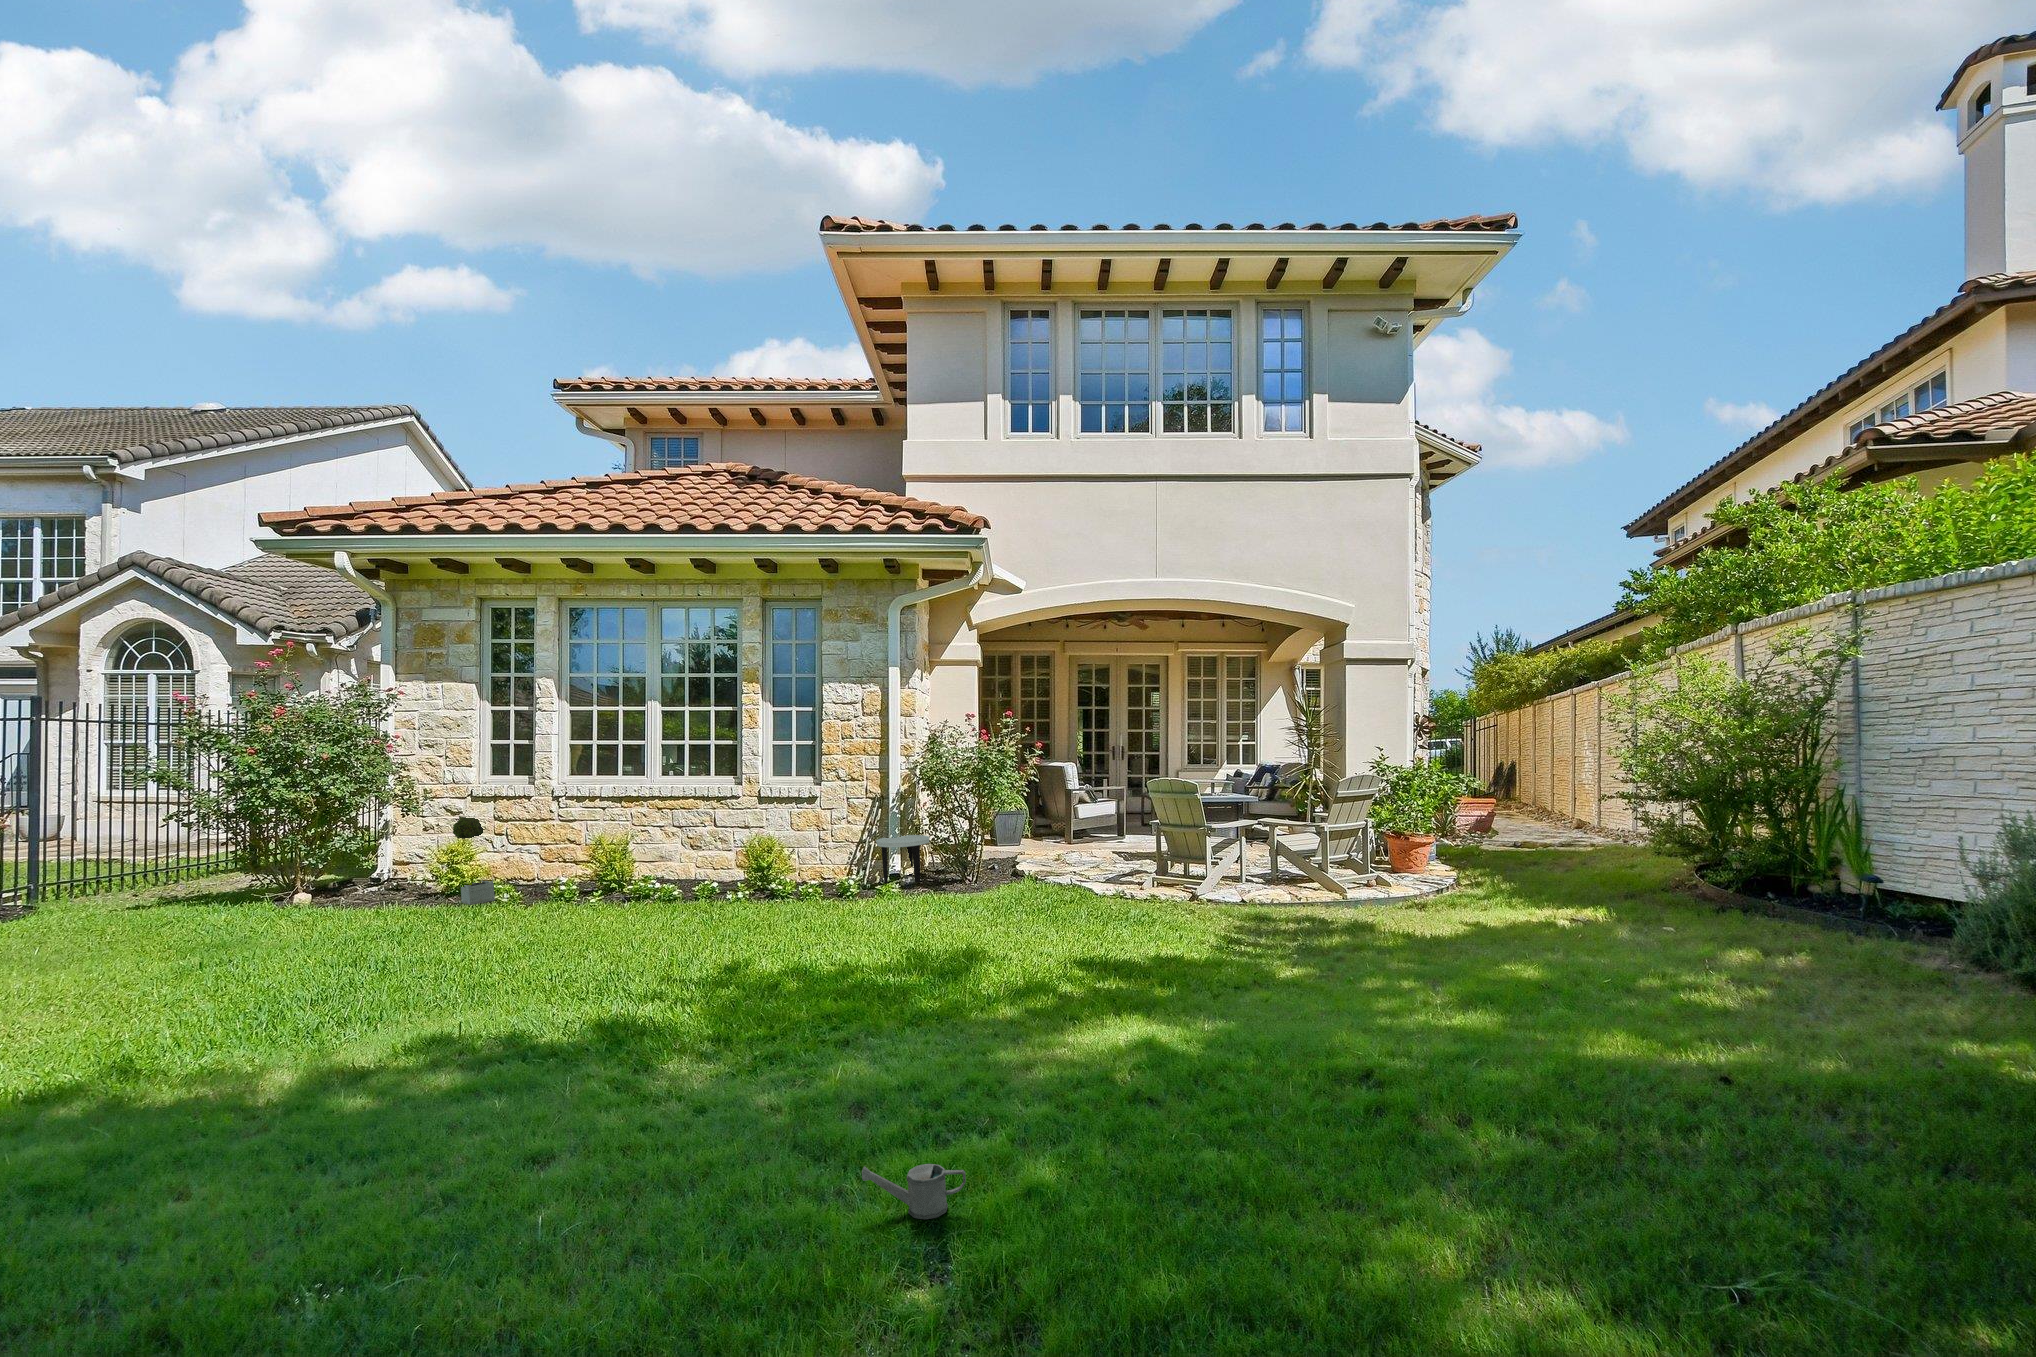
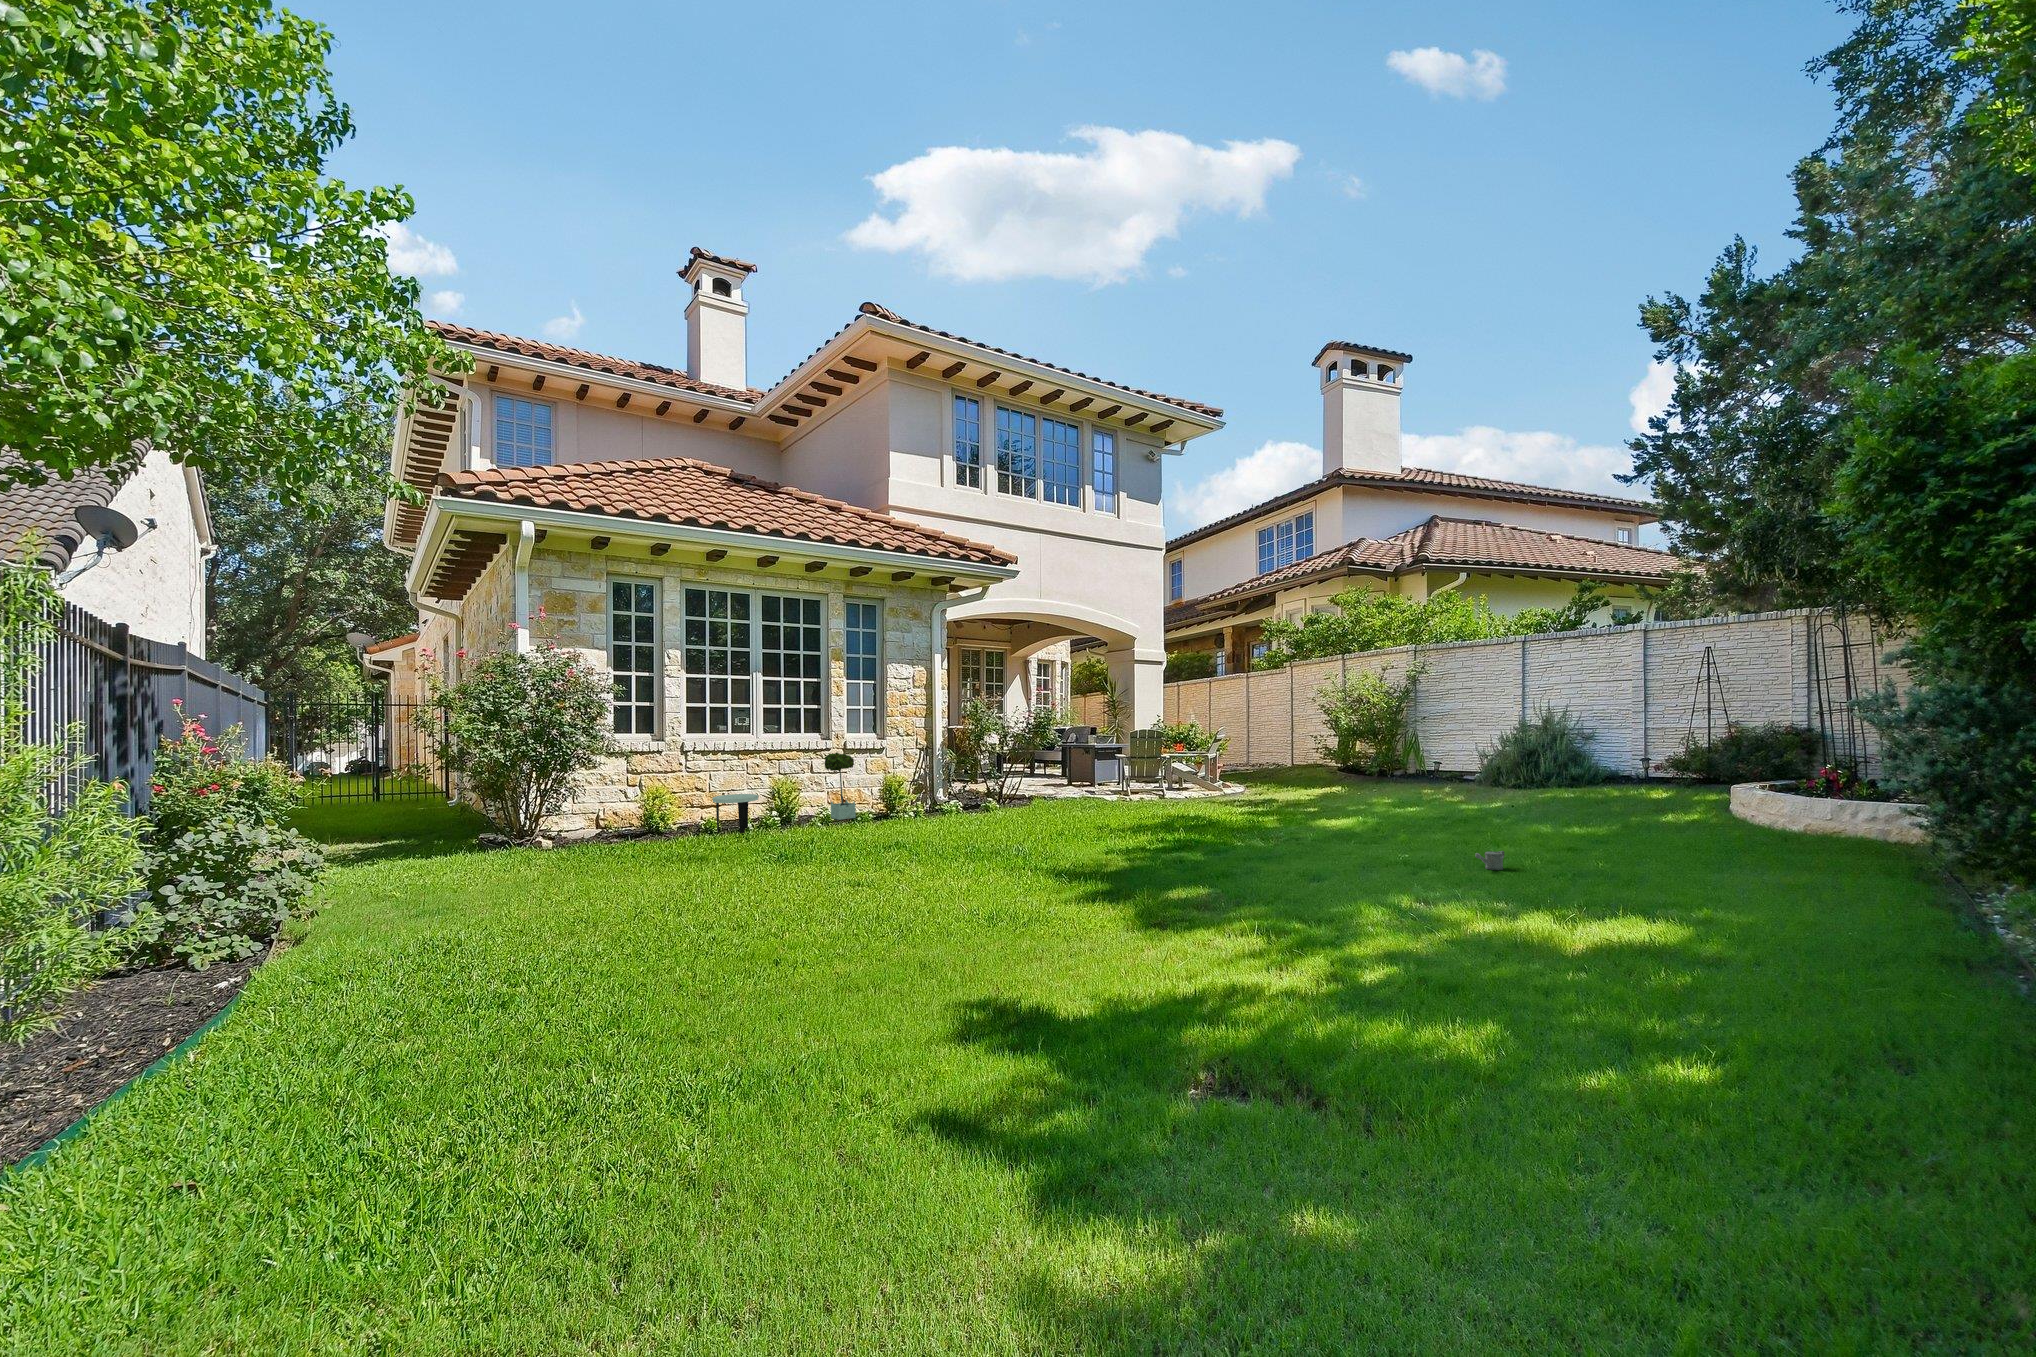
potted tree: present [453,816,495,905] -> present [825,752,856,820]
side table: present [876,835,930,883] -> present [712,794,759,833]

